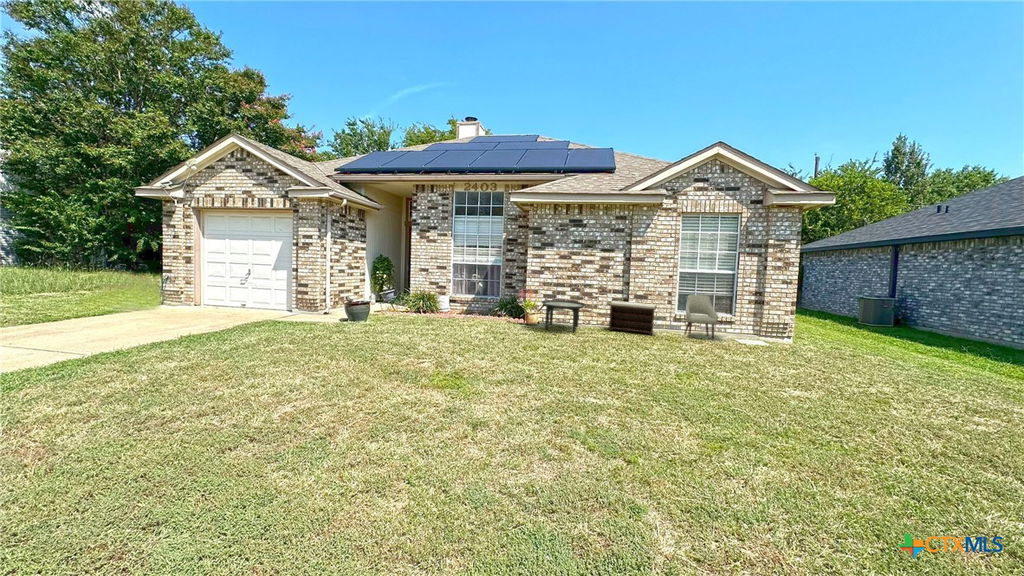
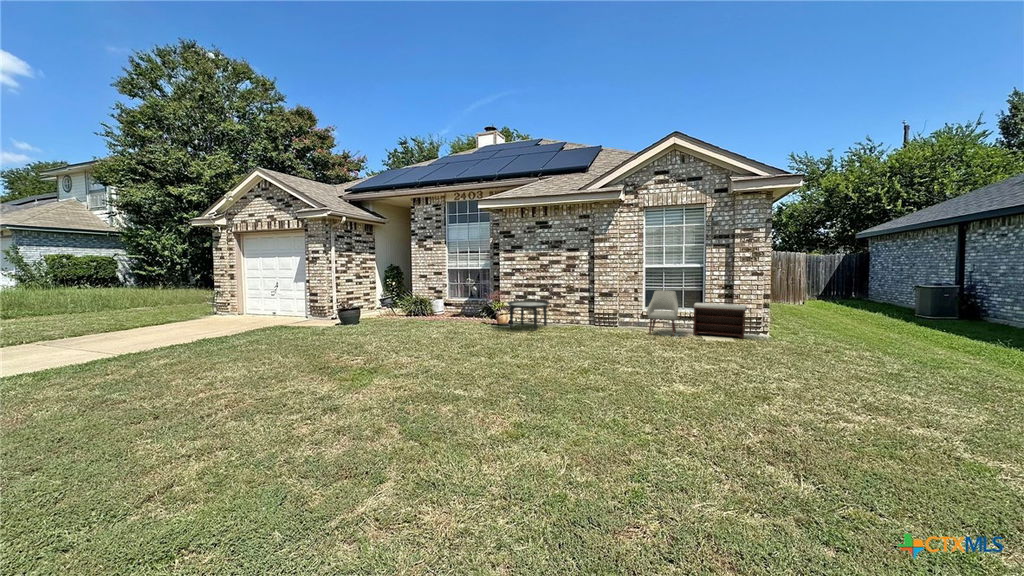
bench: present [609,301,656,335] -> present [693,303,747,339]

